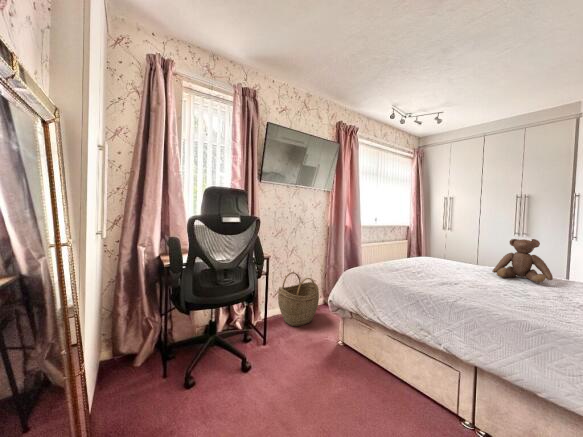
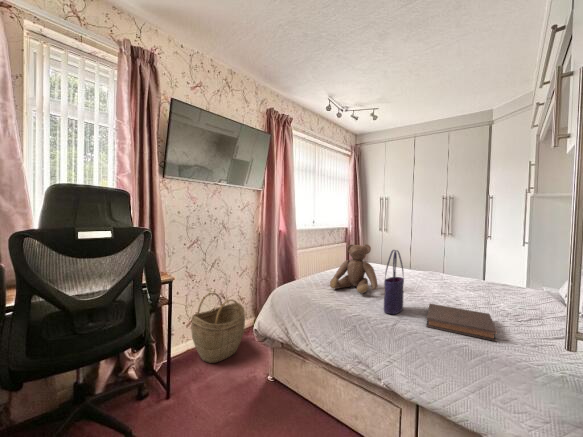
tote bag: none [445,239,465,295] -> present [384,250,404,314]
teddy bear: present [492,239,553,282] -> present [330,244,378,293]
book: none [486,289,560,323] -> present [426,304,497,341]

